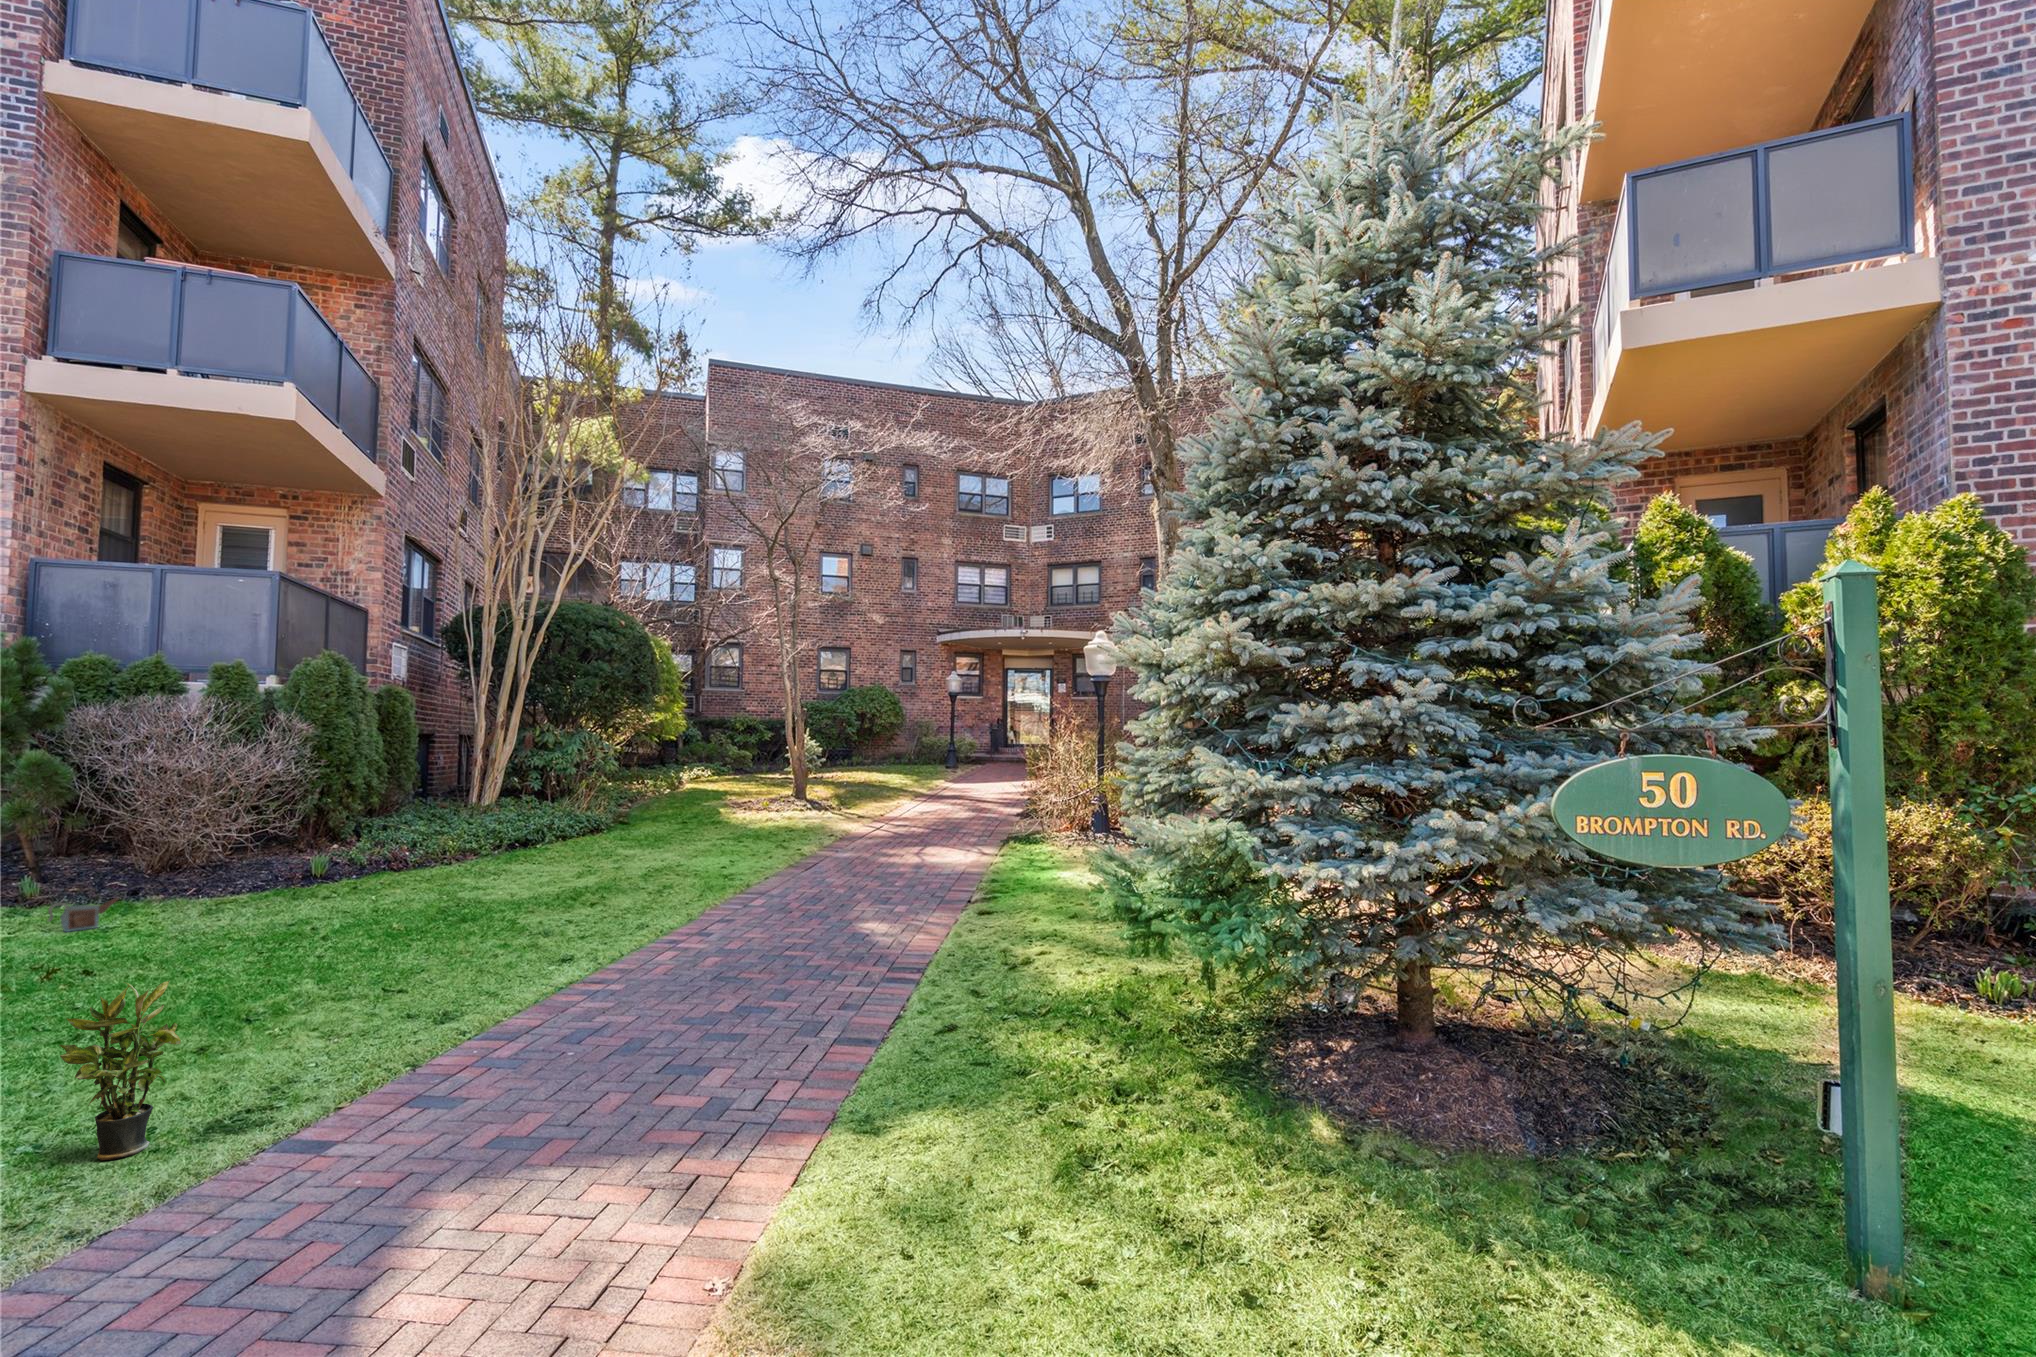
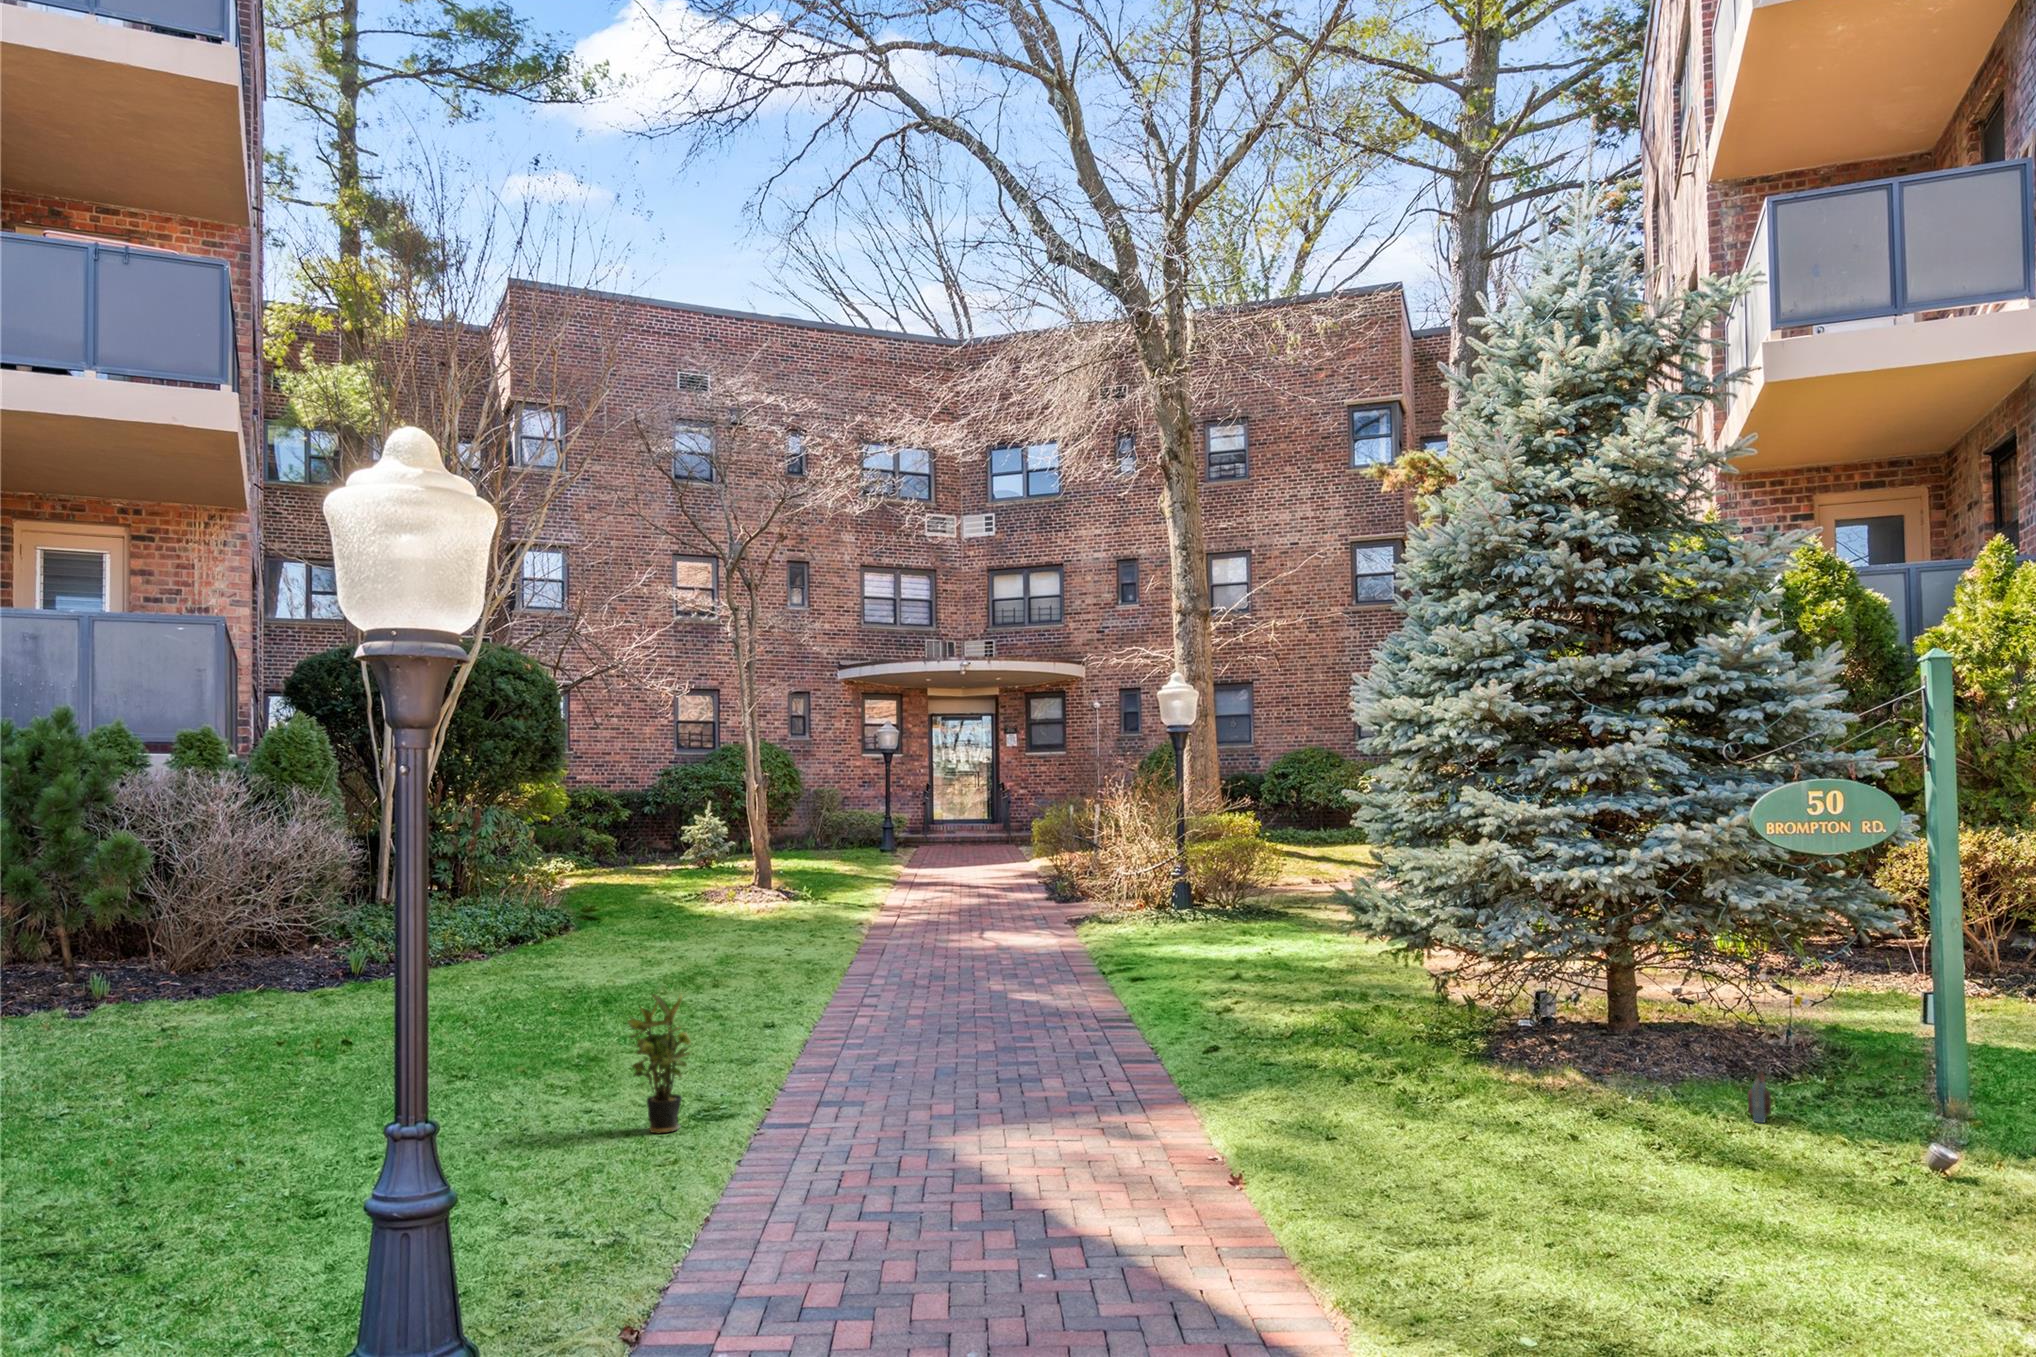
watering can: present [48,898,117,932] -> present [1748,1071,1771,1123]

